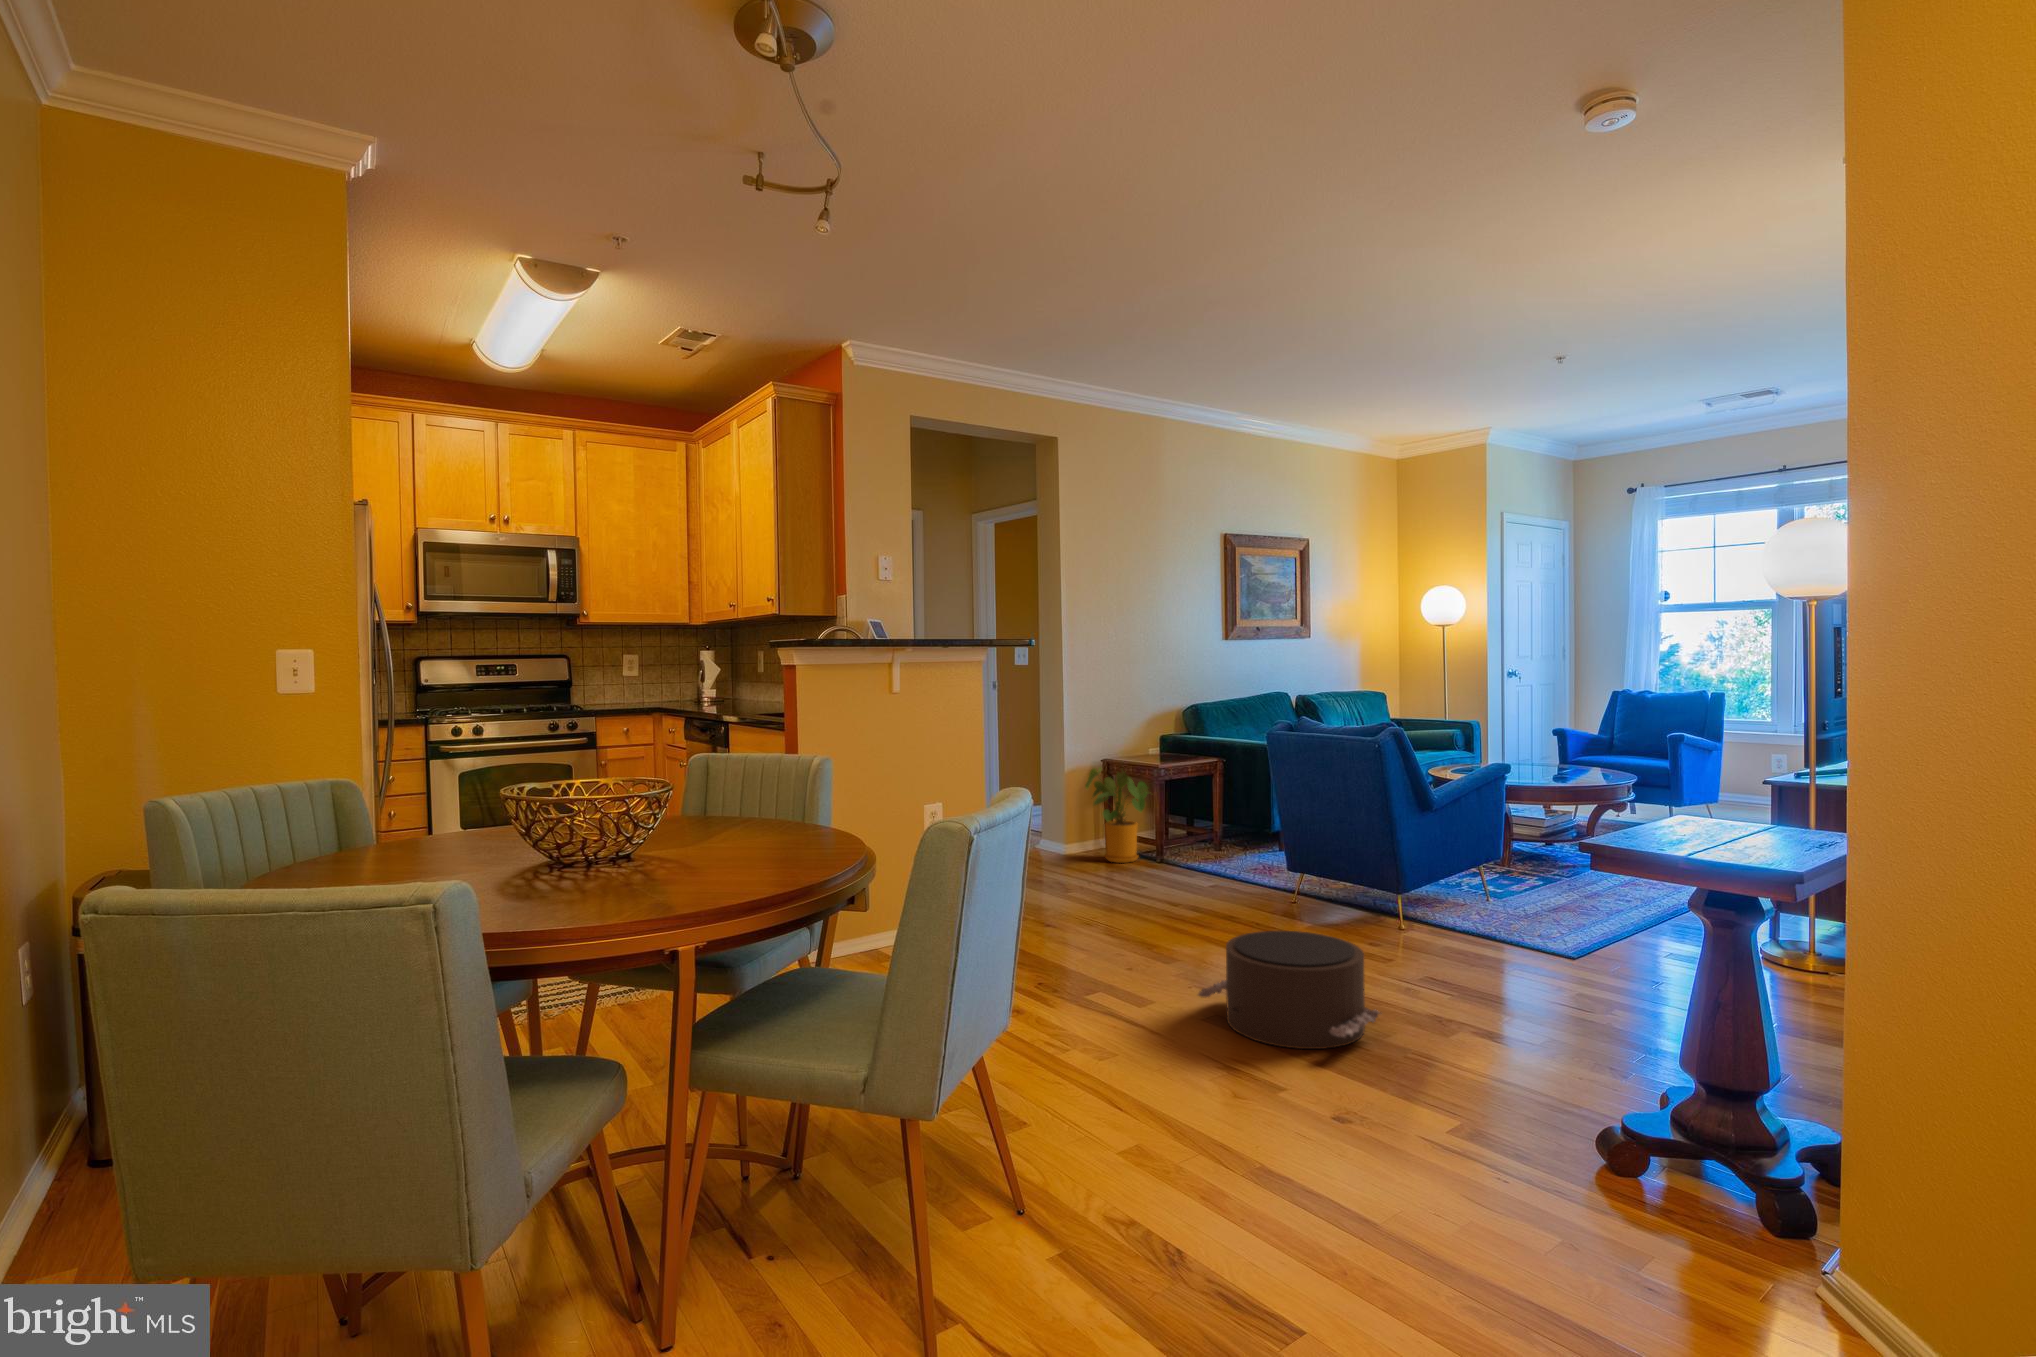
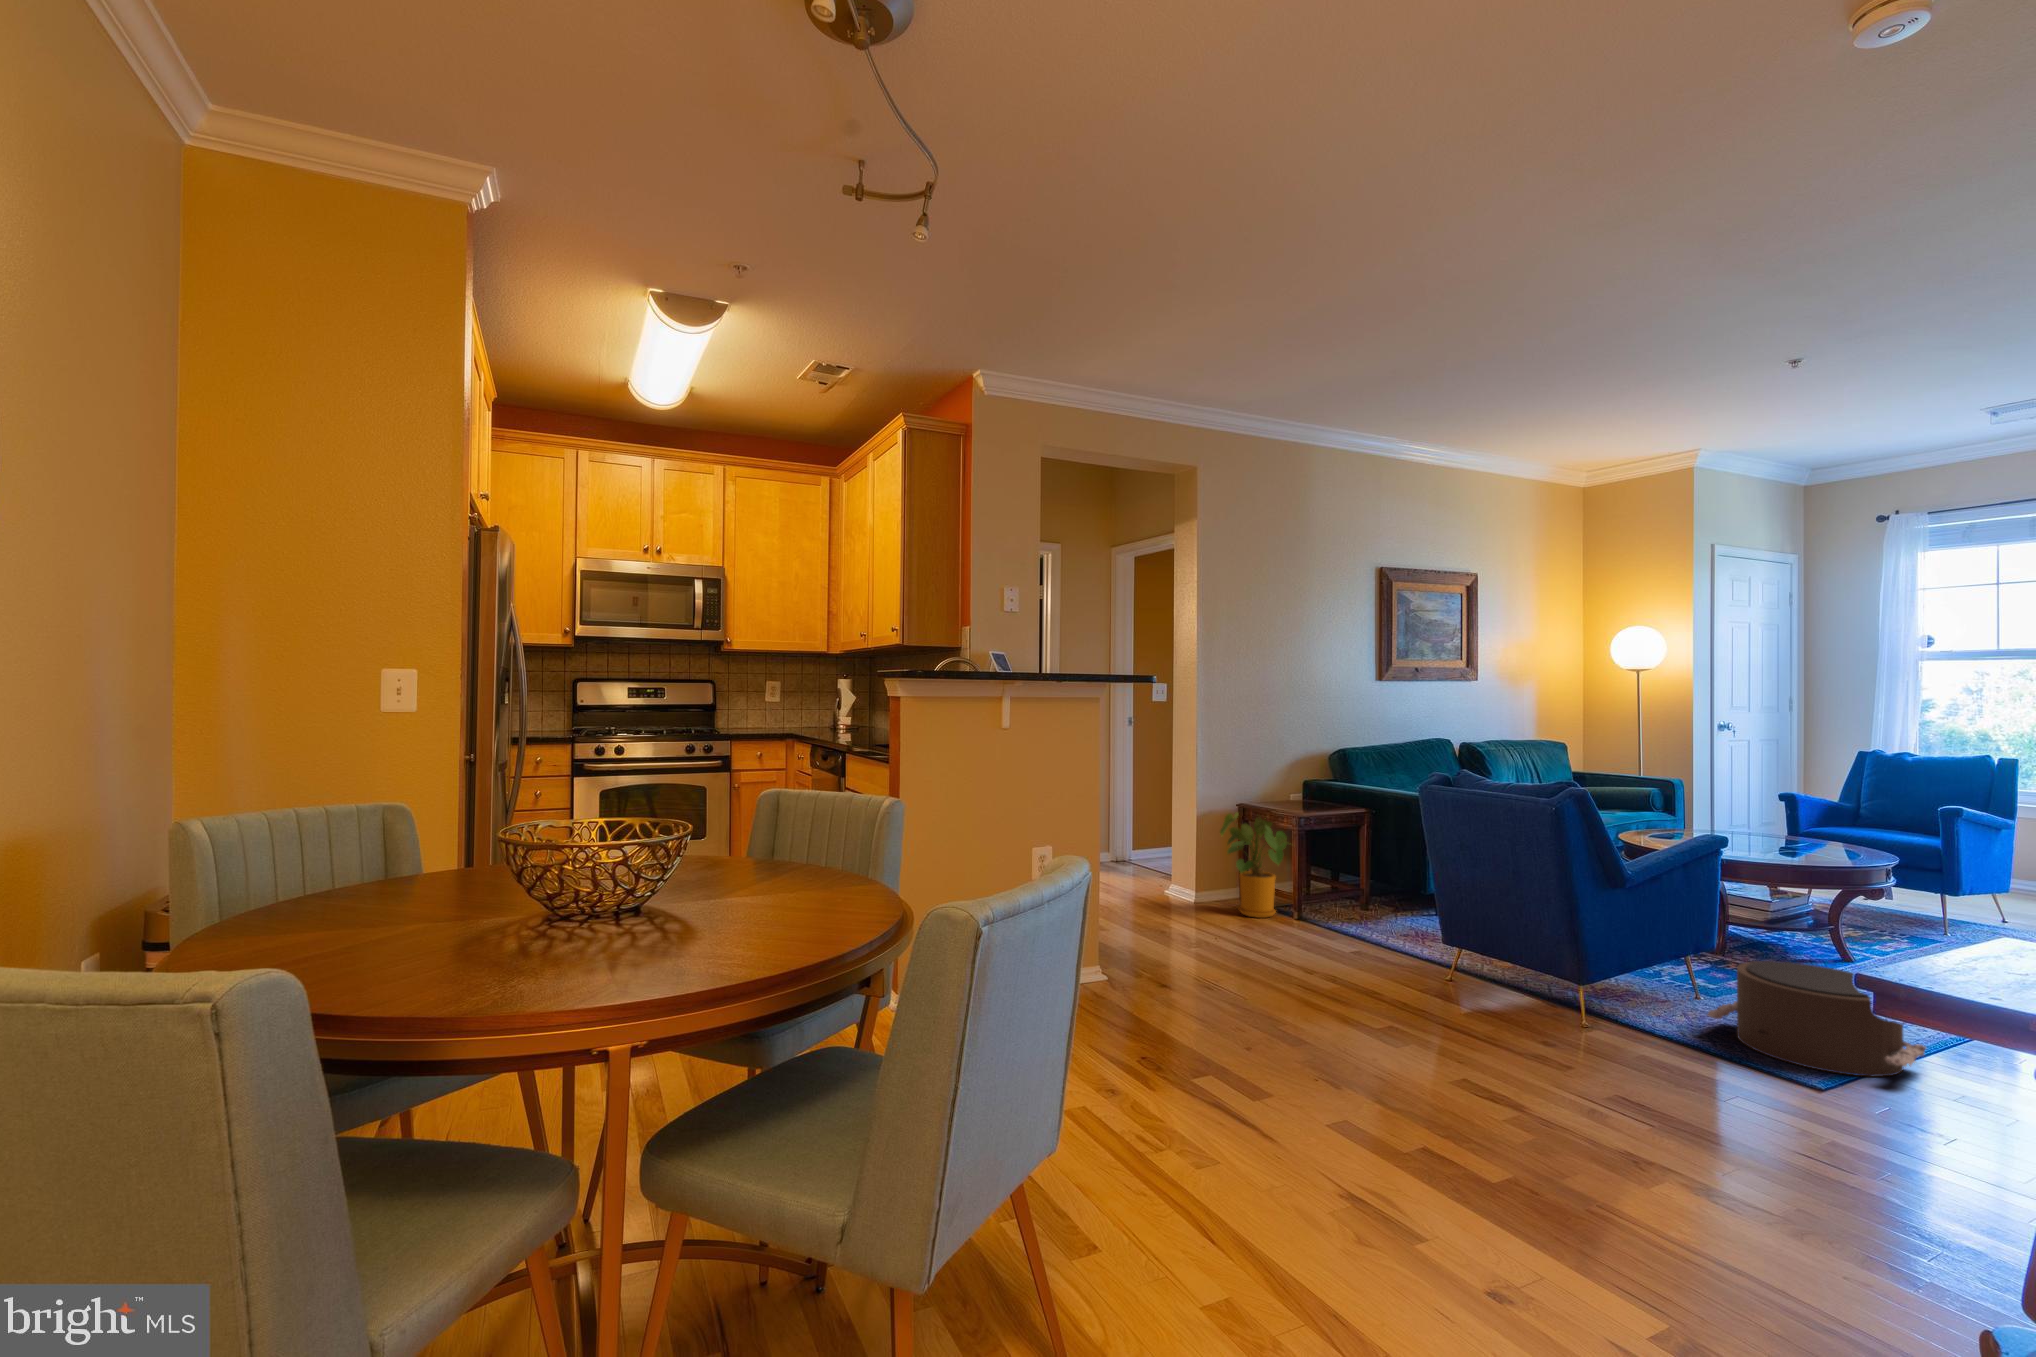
pouf: present [1198,931,1380,1049] -> present [1708,961,1926,1077]

